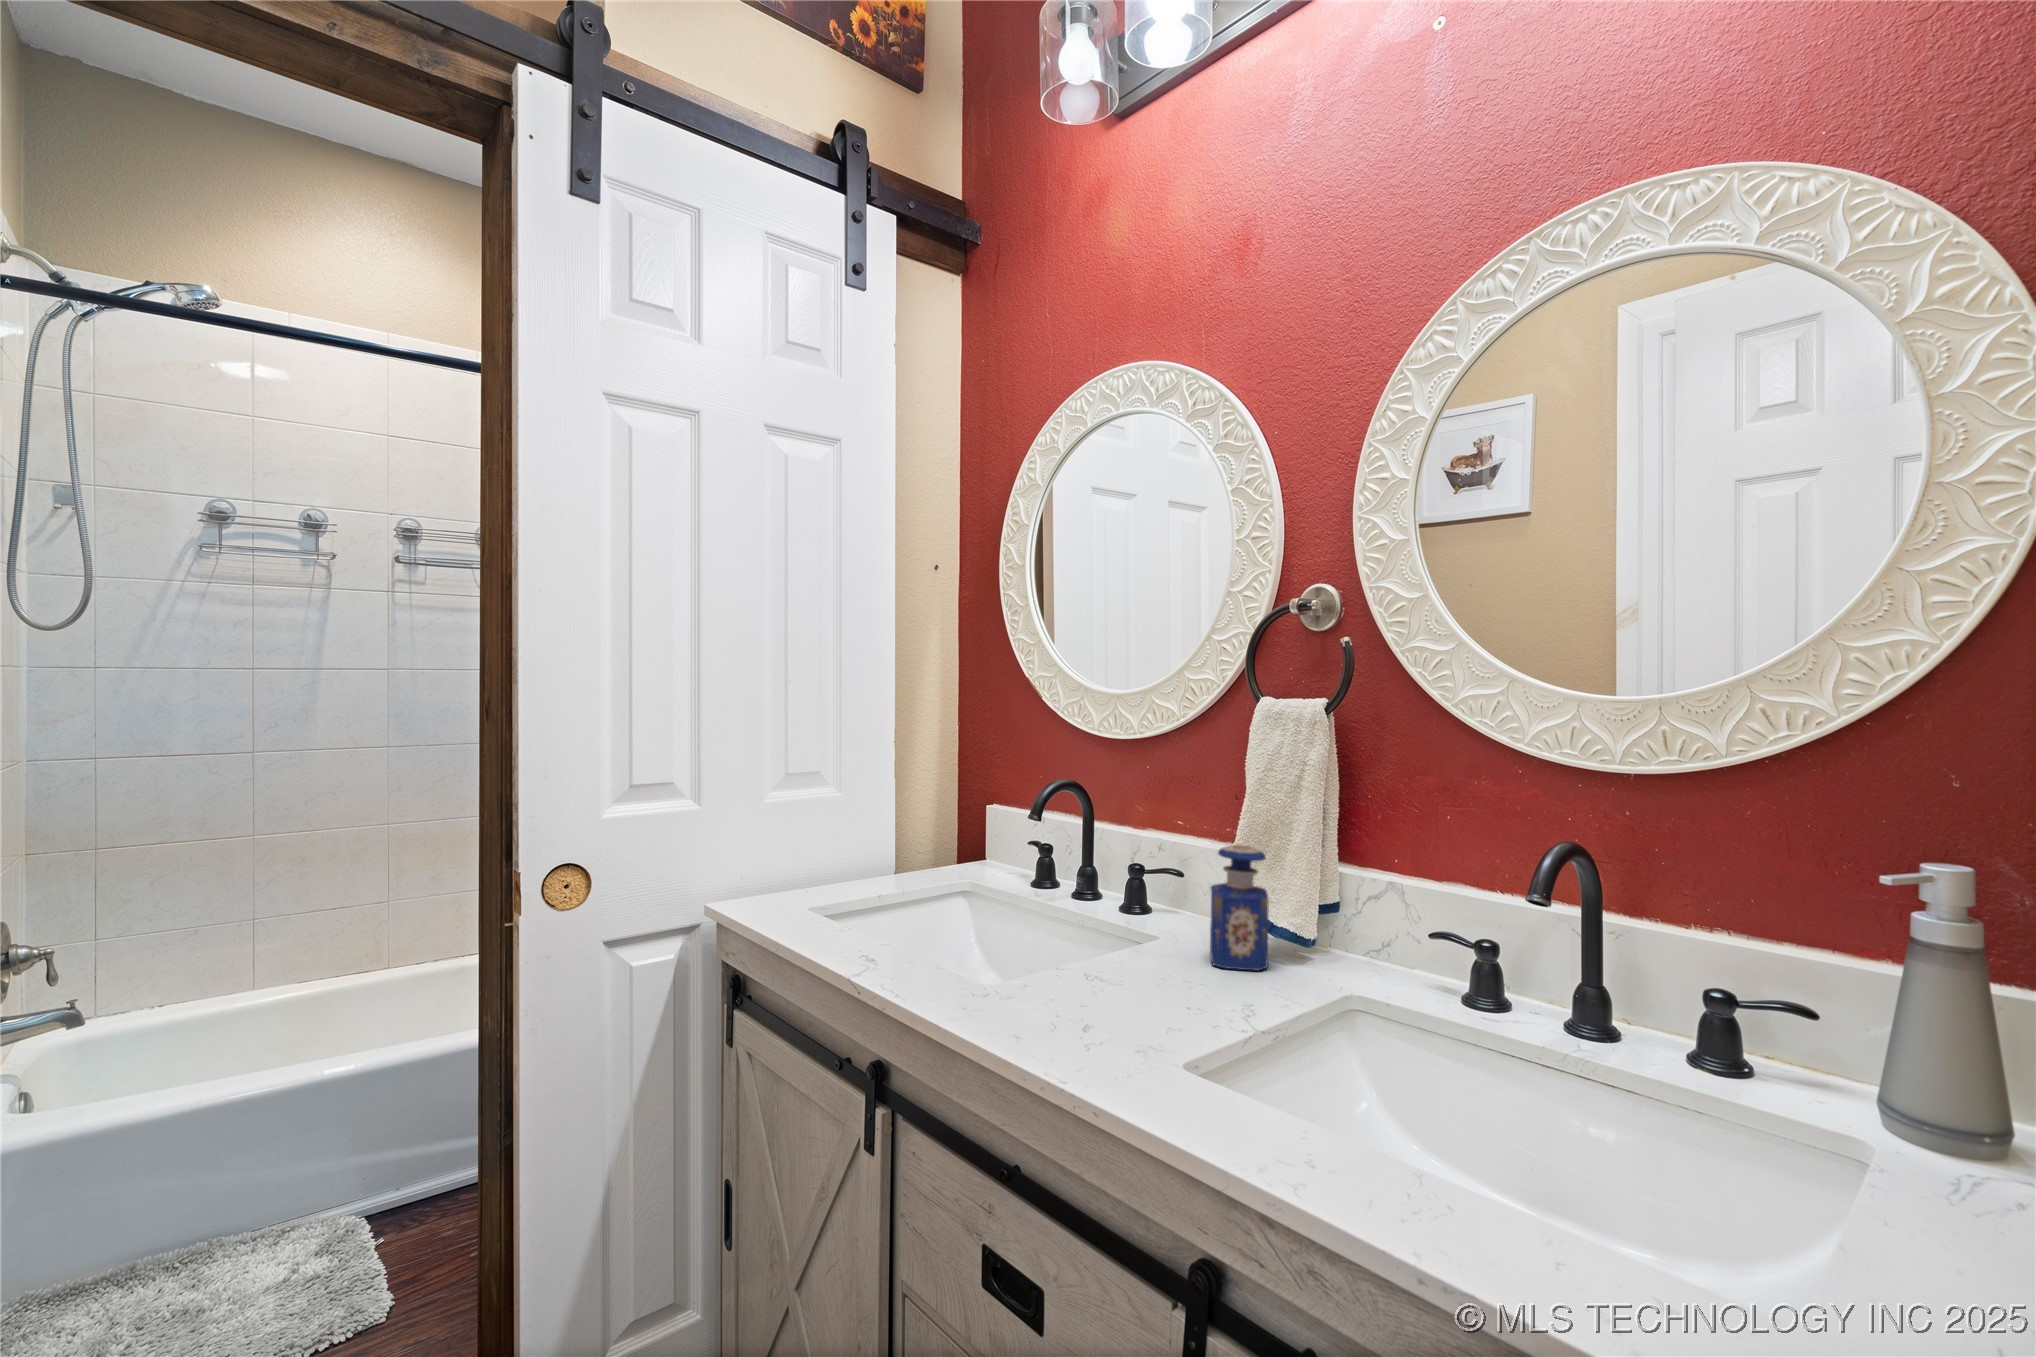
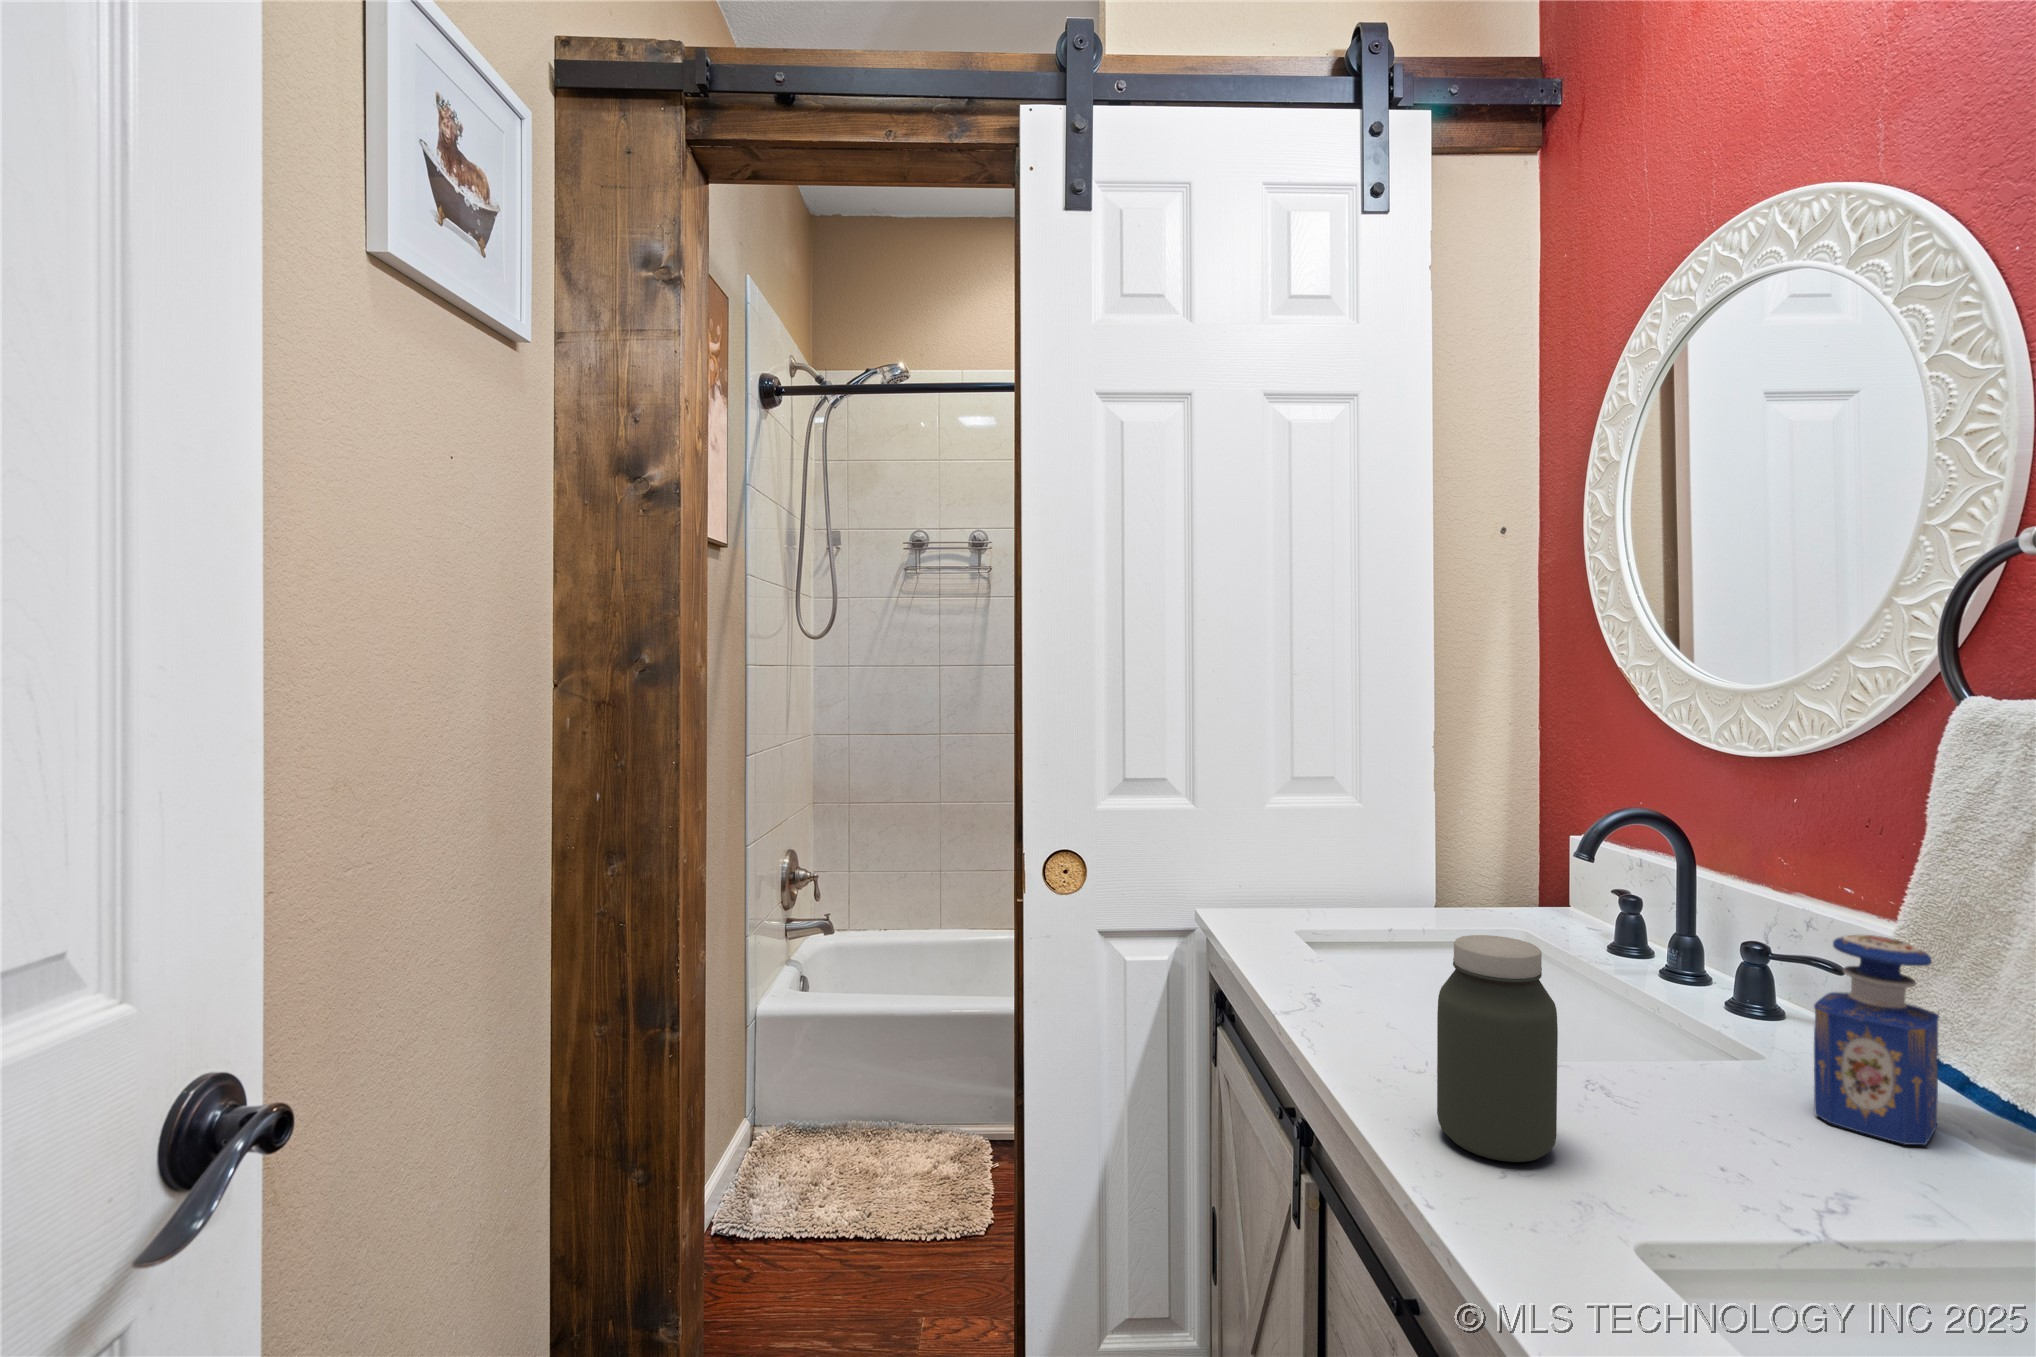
jar: none [1047,877,1129,1044] -> present [1437,935,1558,1162]

